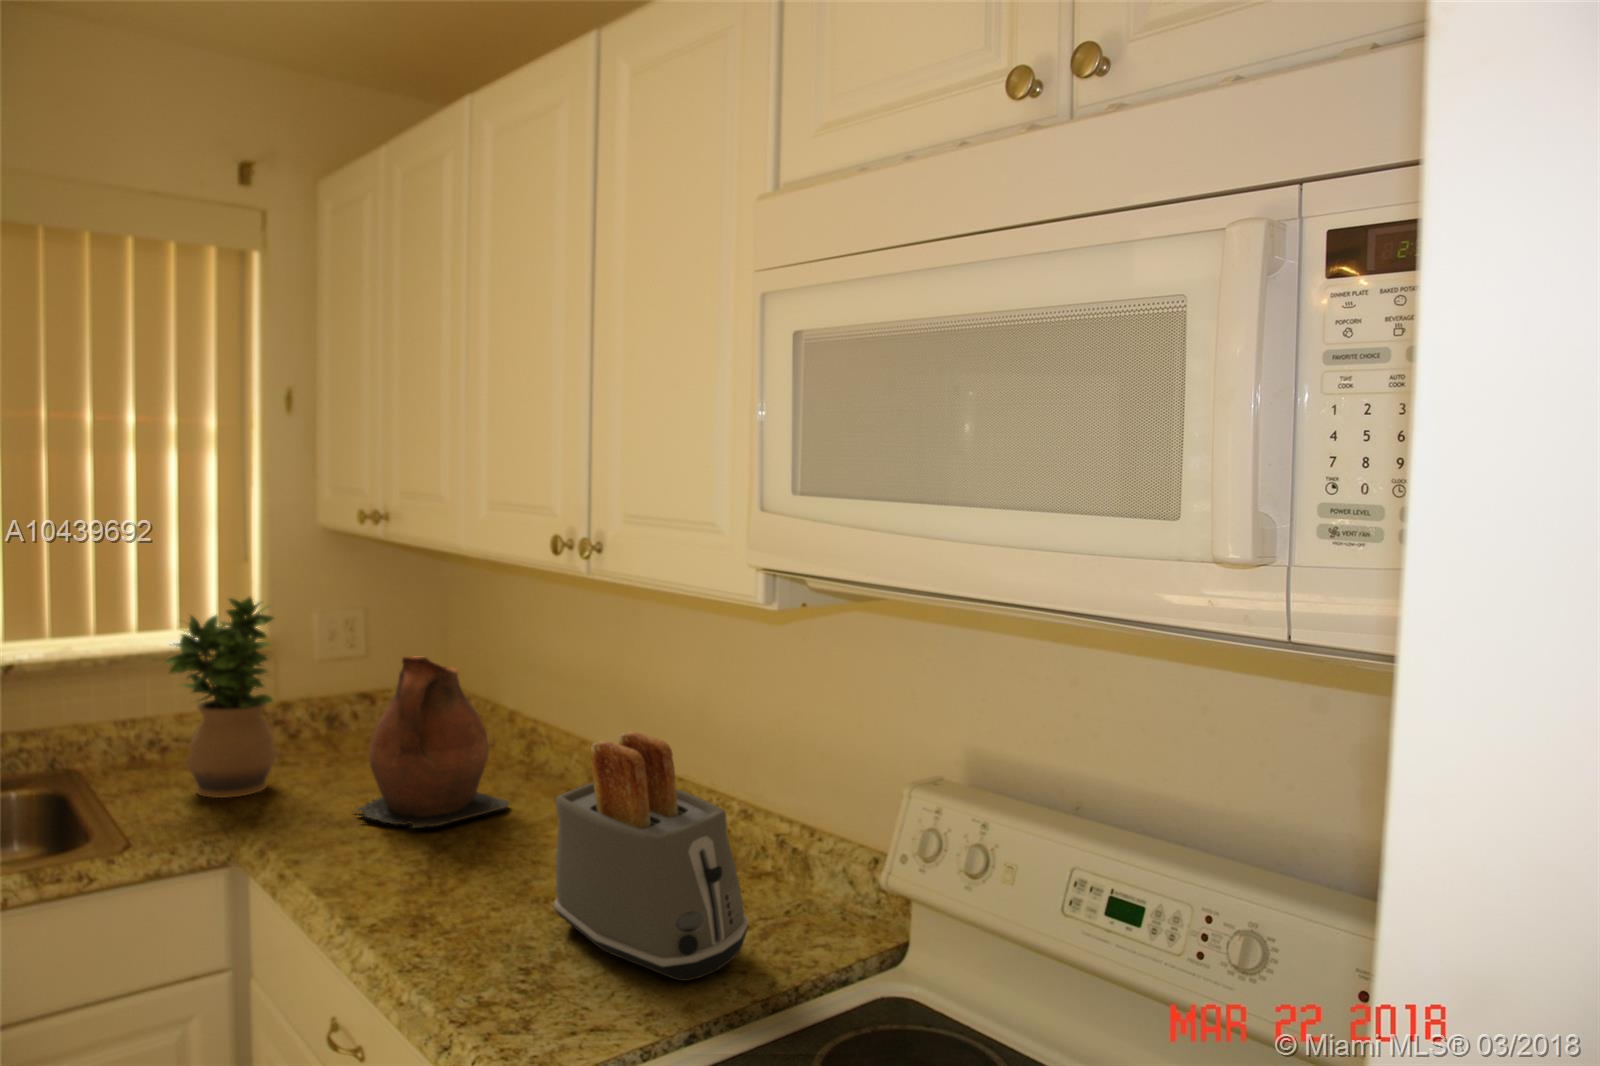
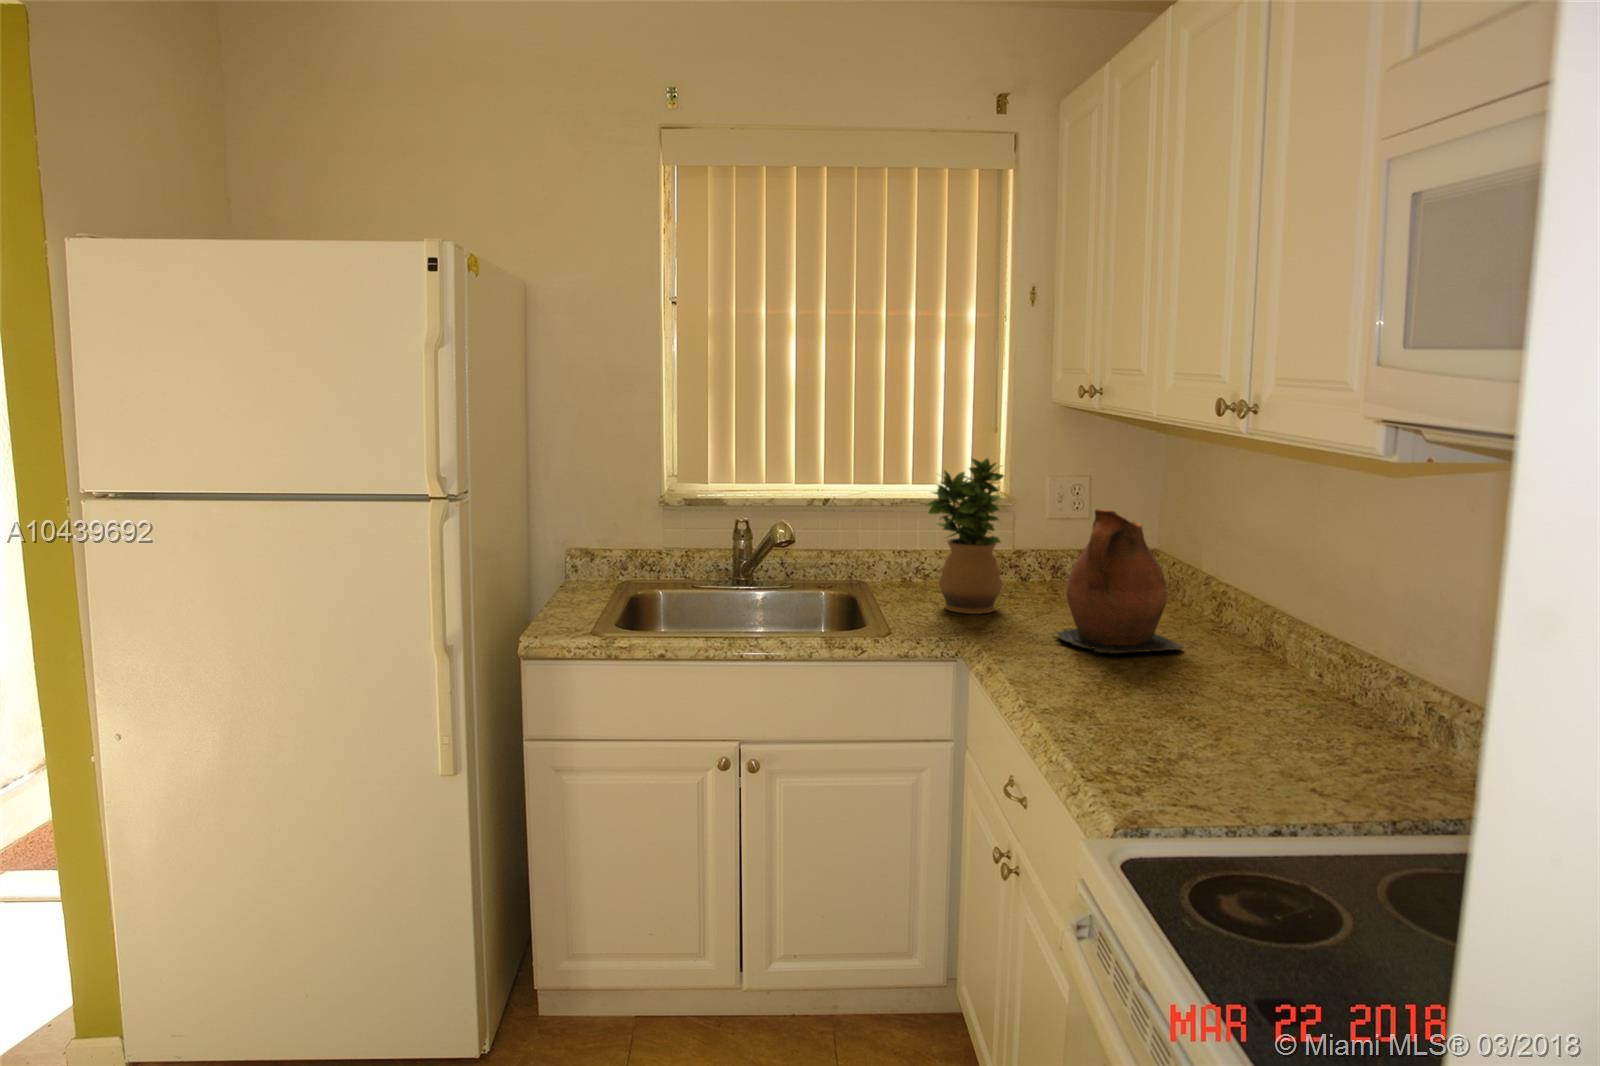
toaster: present [554,731,748,981] -> none [1189,574,1364,795]

